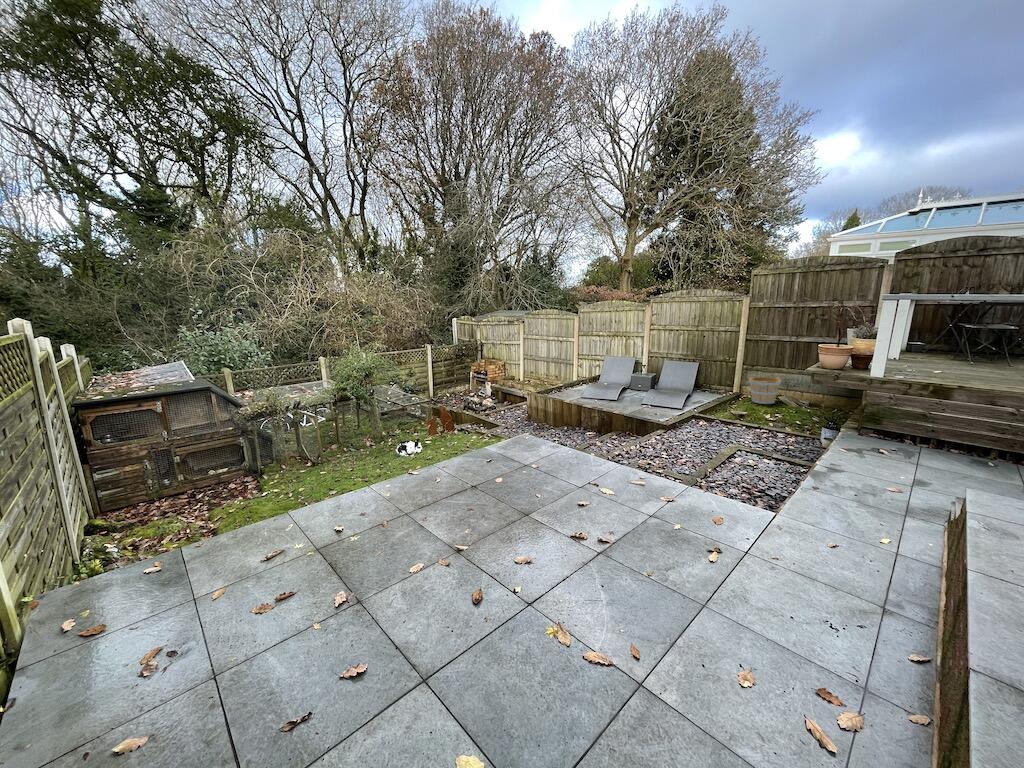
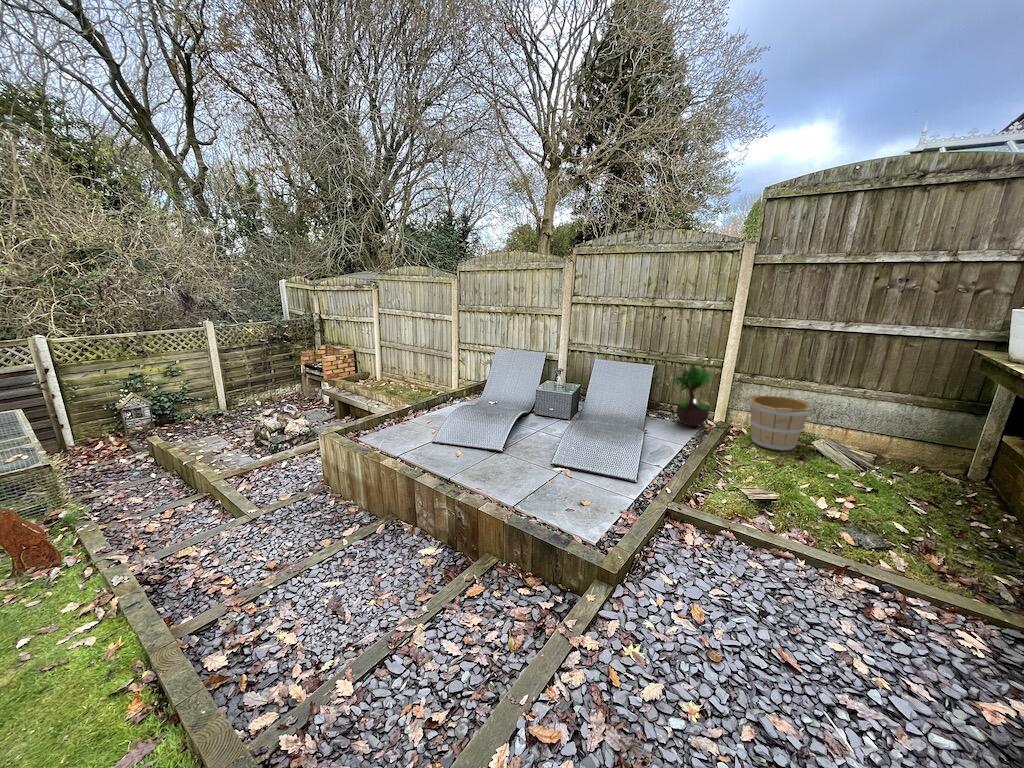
potted tree: none [706,358,731,396] -> present [673,366,712,426]

